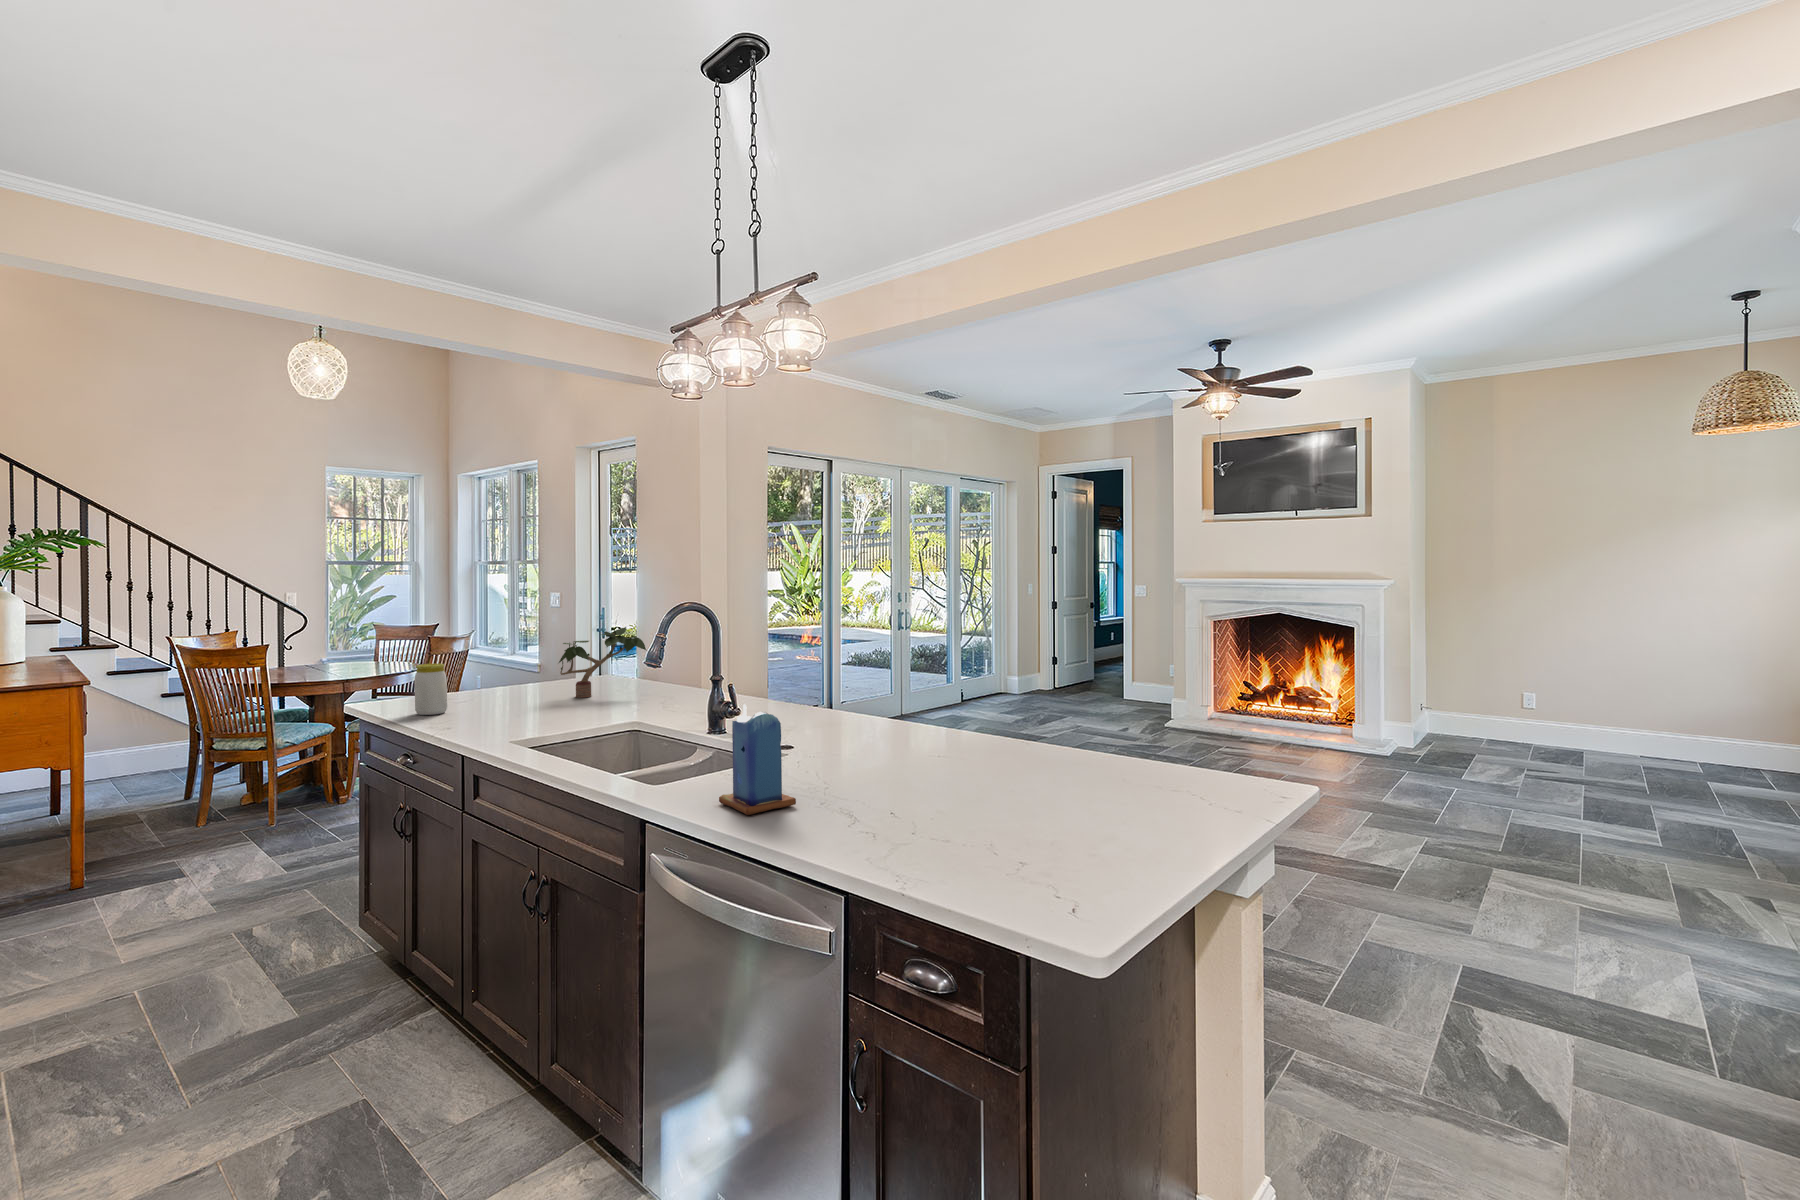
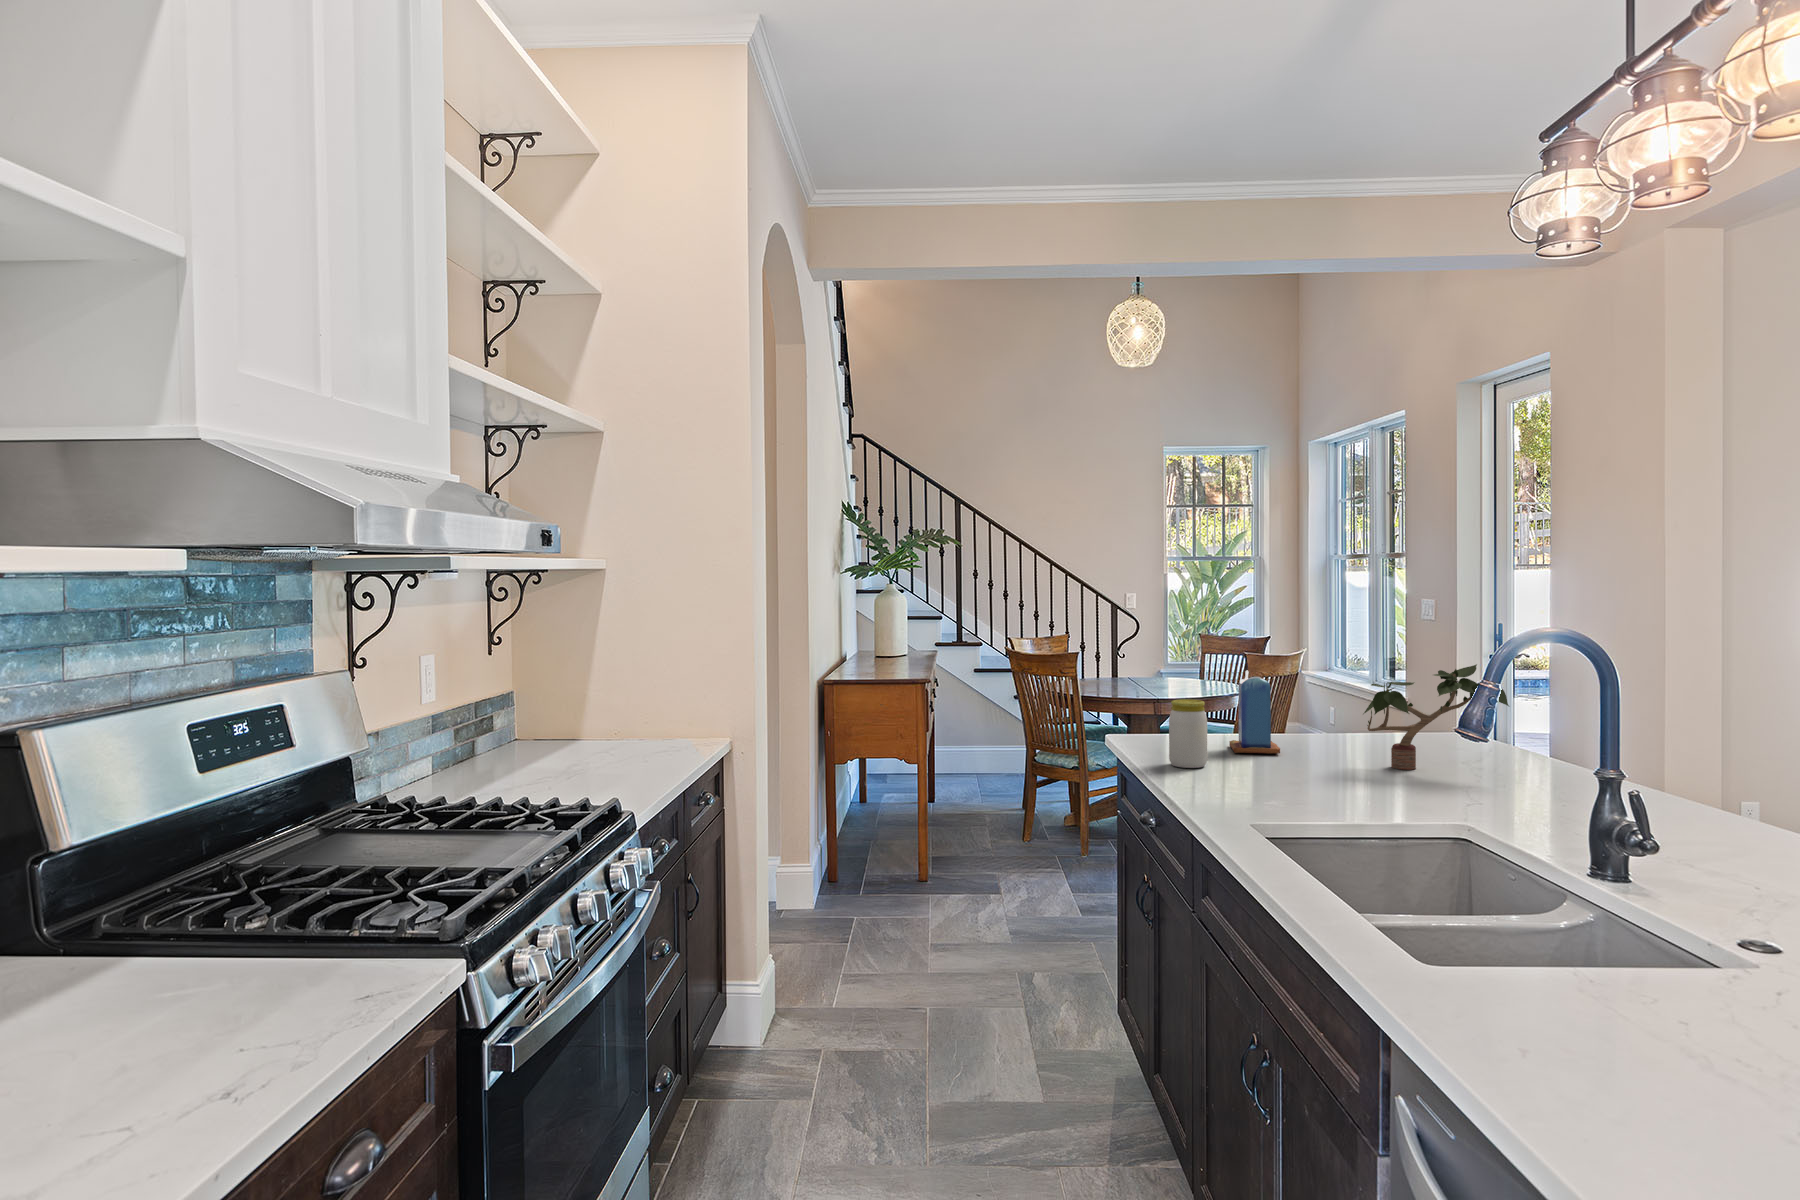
candle: present [719,704,796,815] -> present [1229,670,1280,753]

